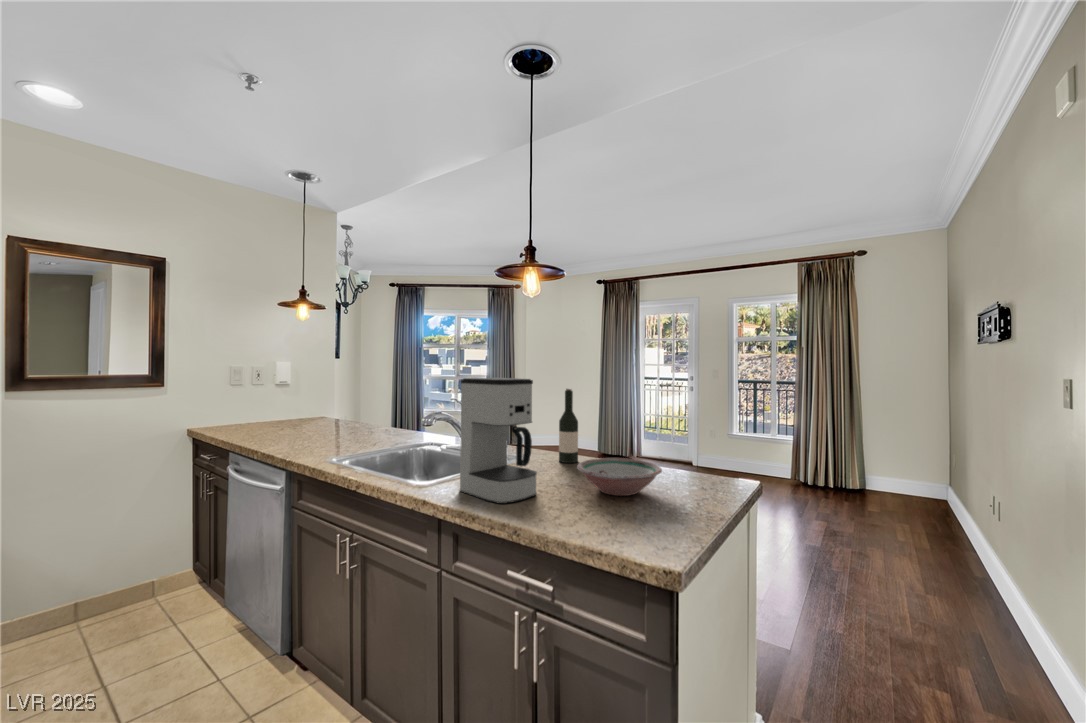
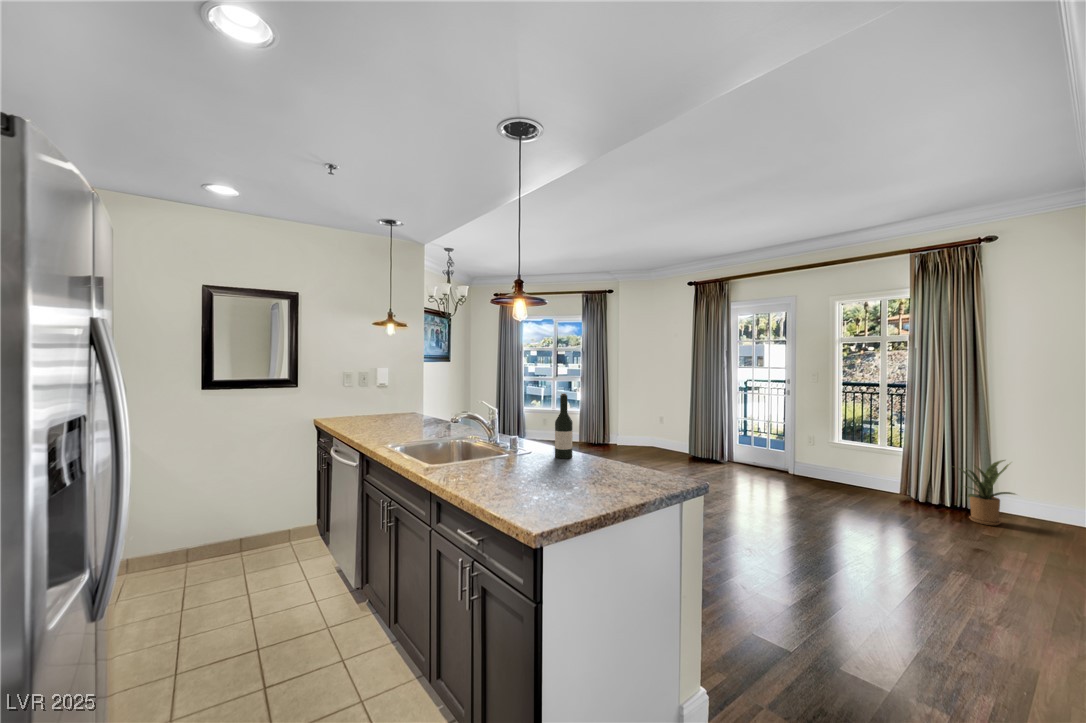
coffee maker: present [460,378,537,504] -> none [445,385,503,486]
house plant: none [835,443,887,500] -> present [959,460,1015,525]
bowl: present [577,458,662,496] -> none [535,455,607,487]

